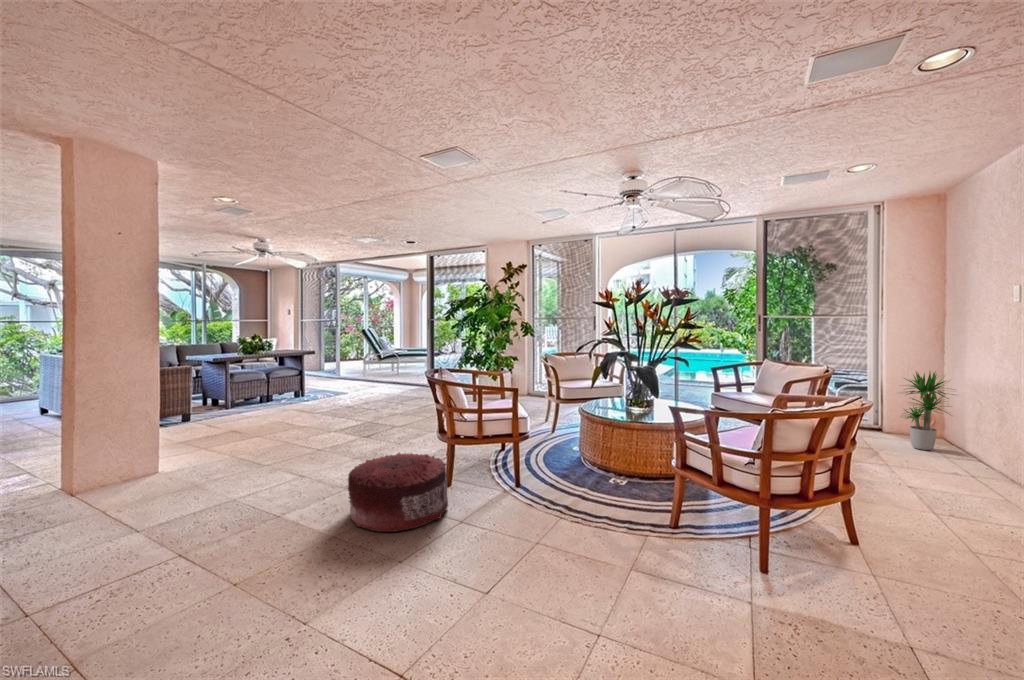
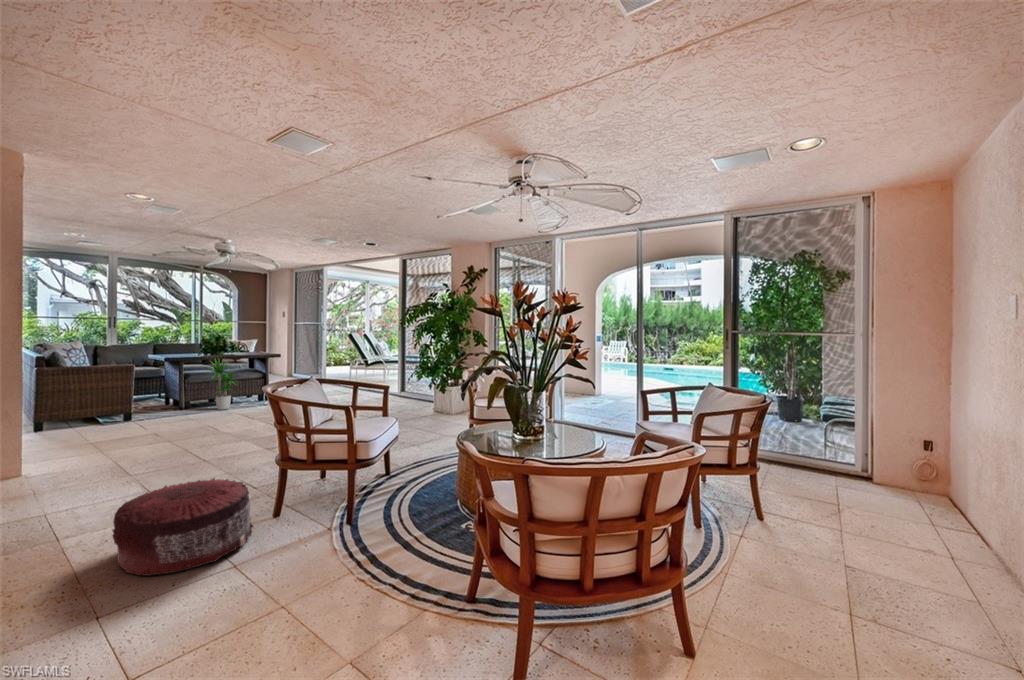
potted plant: present [903,371,955,450] -> present [210,359,235,410]

